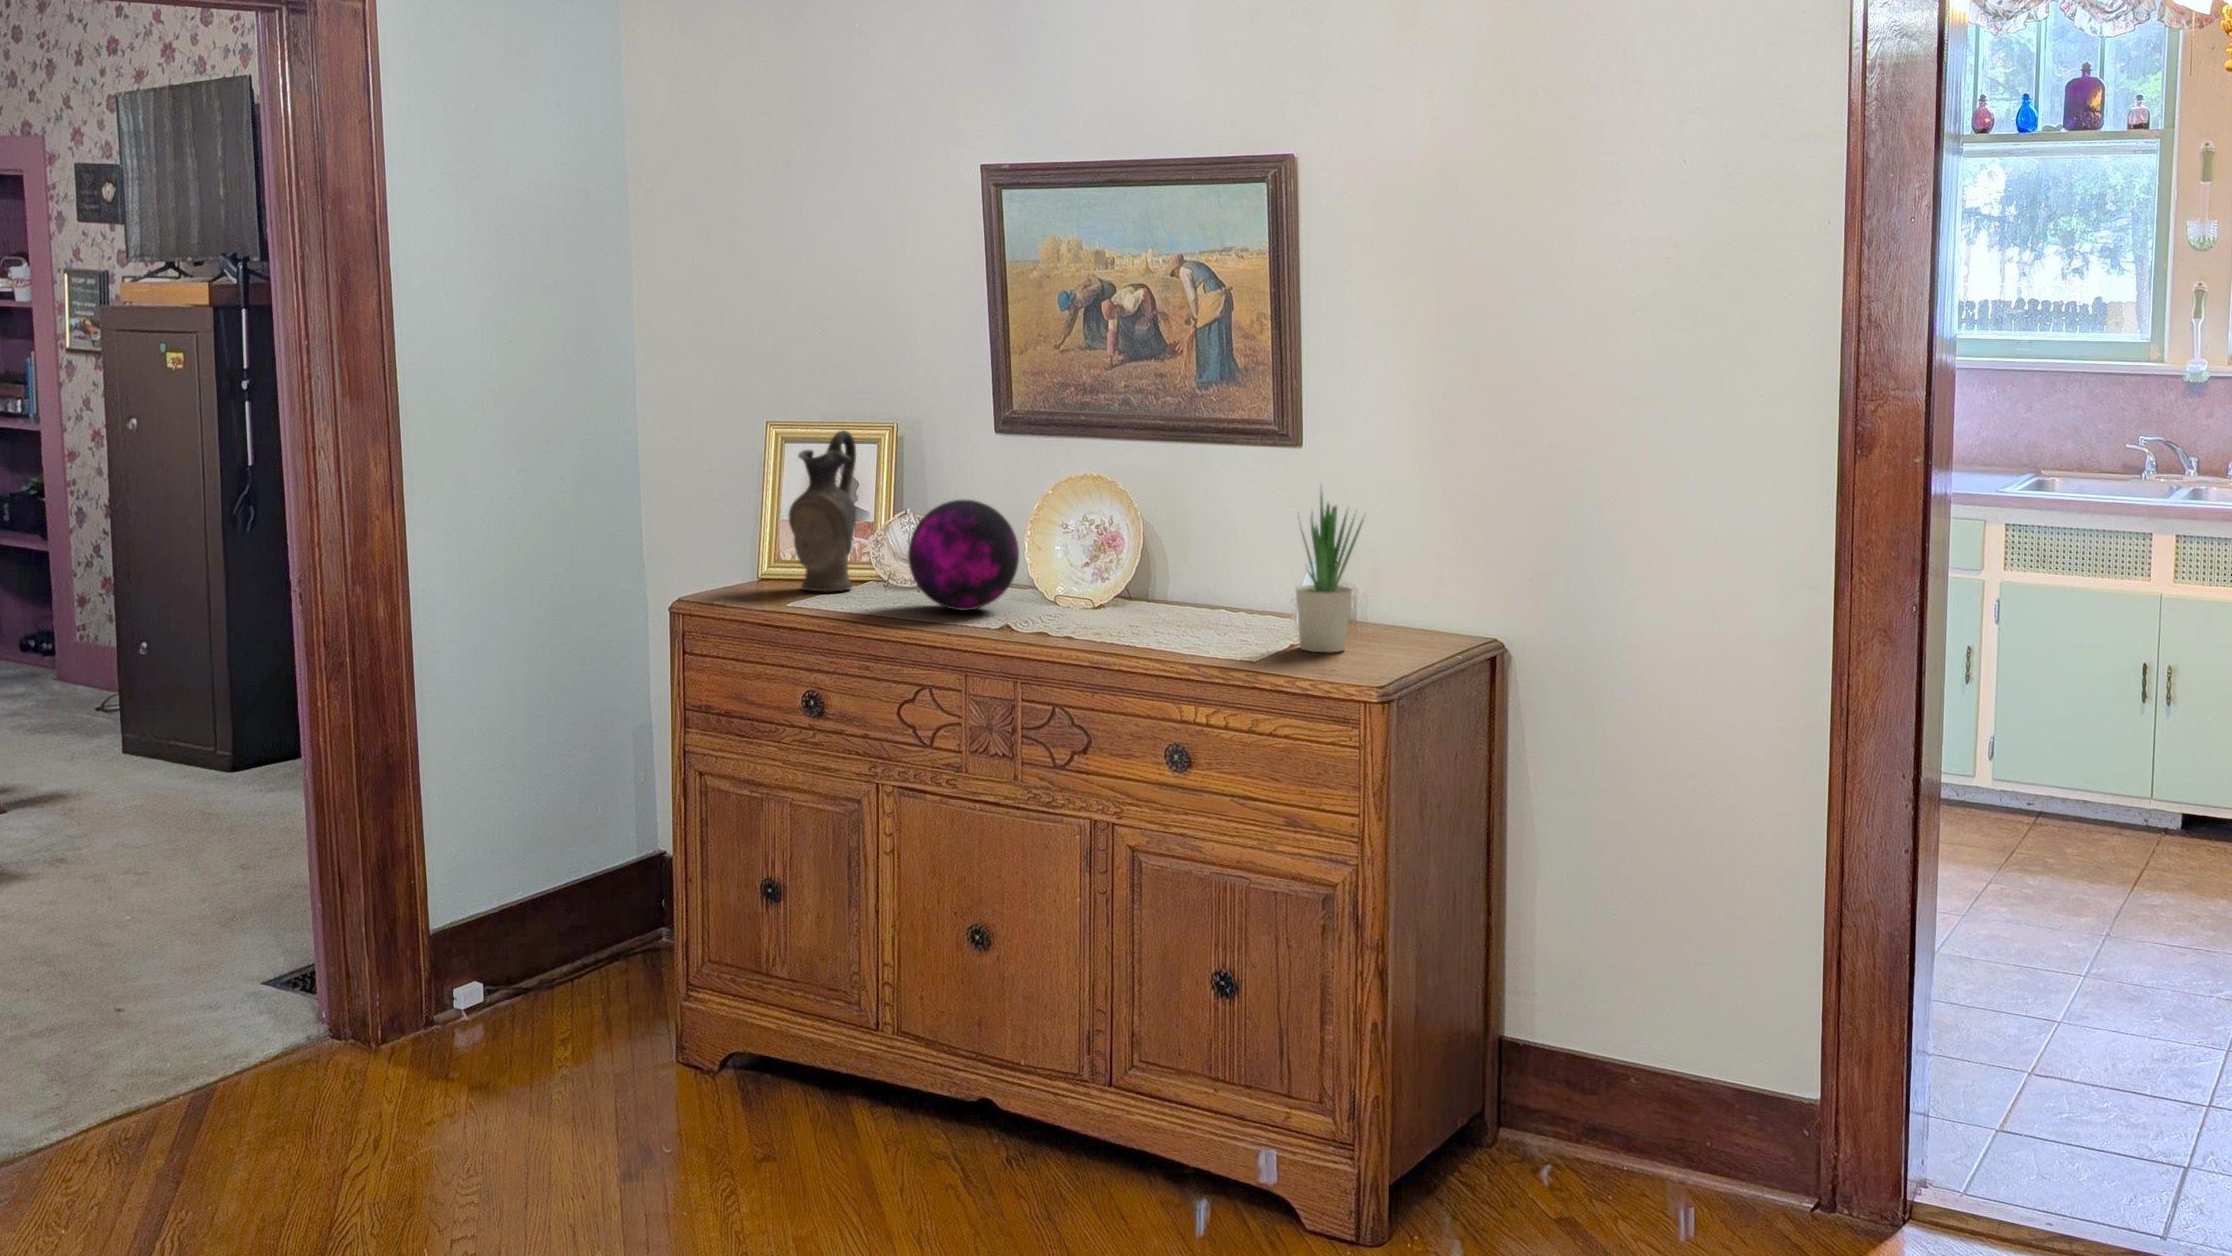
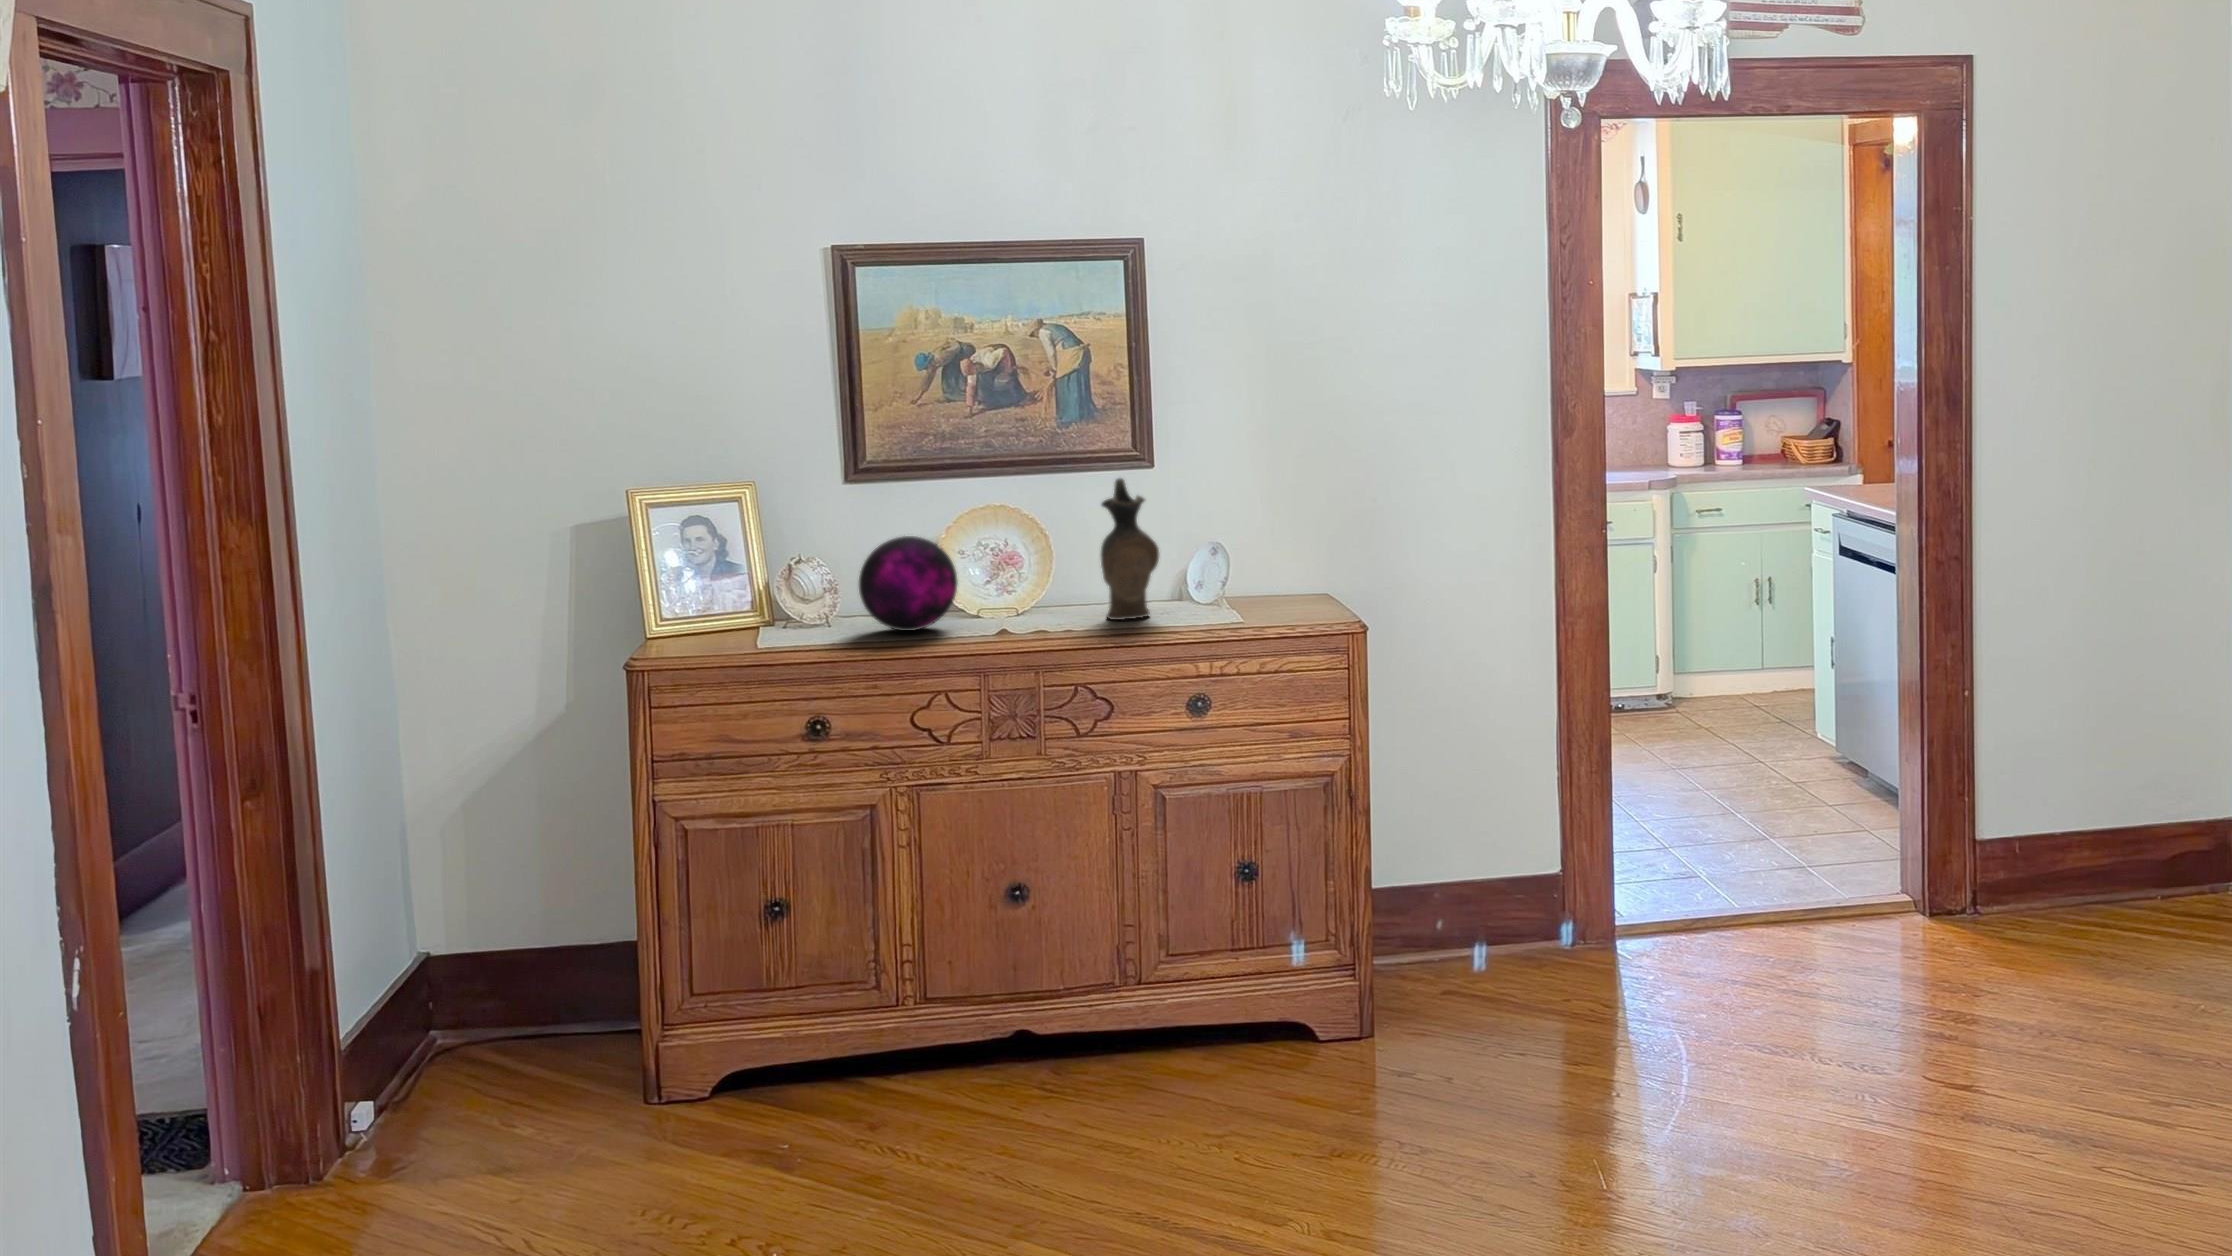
ceramic pitcher: present [789,430,856,591] -> present [1101,478,1159,620]
potted plant: present [1296,493,1364,652] -> none [1218,484,1269,612]

